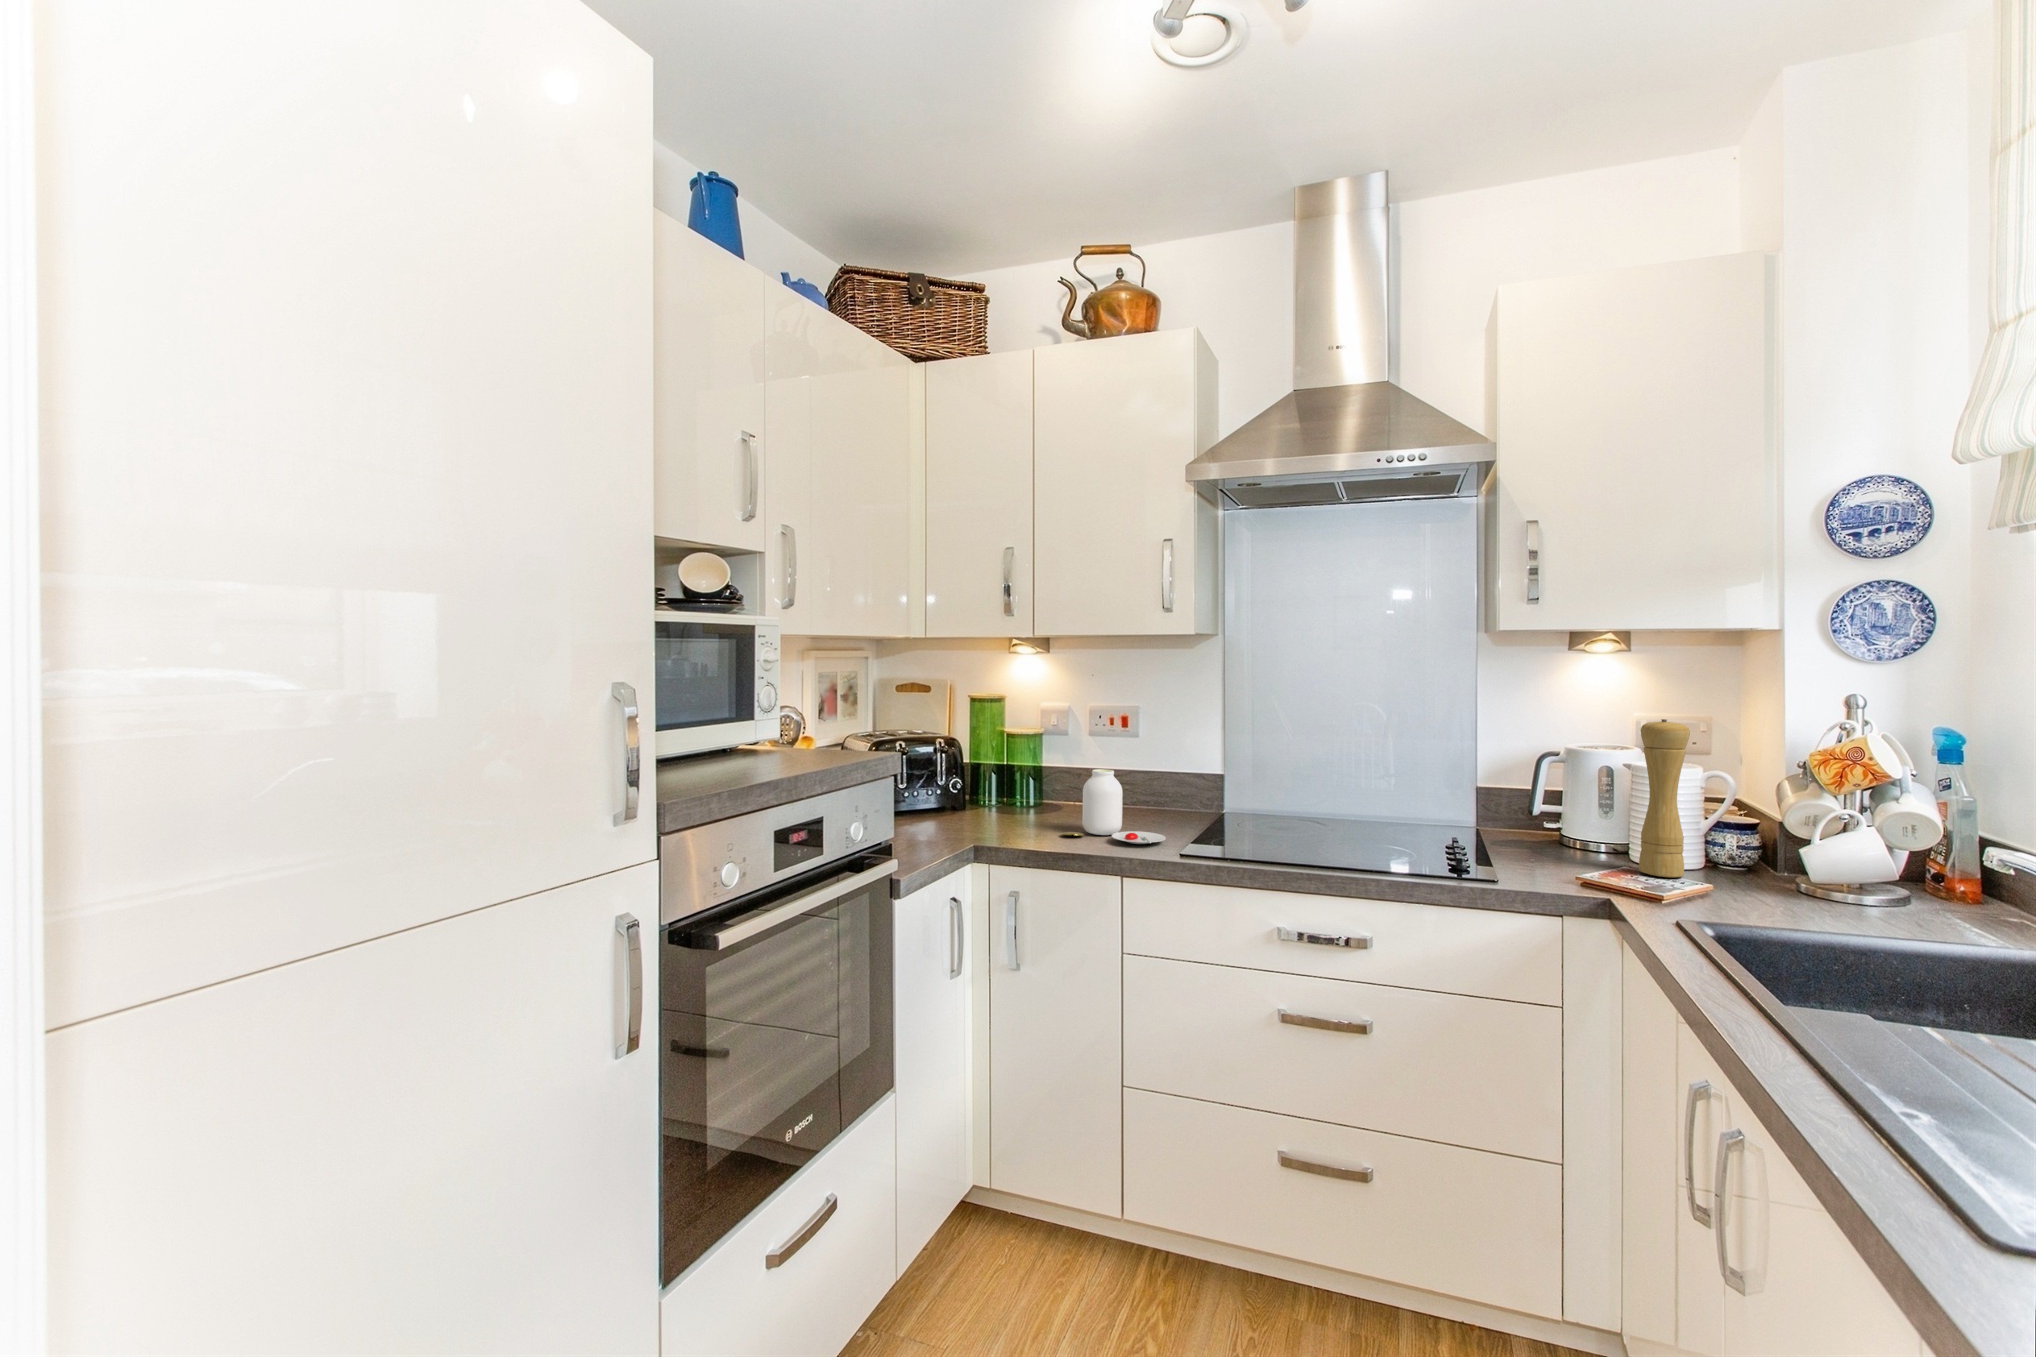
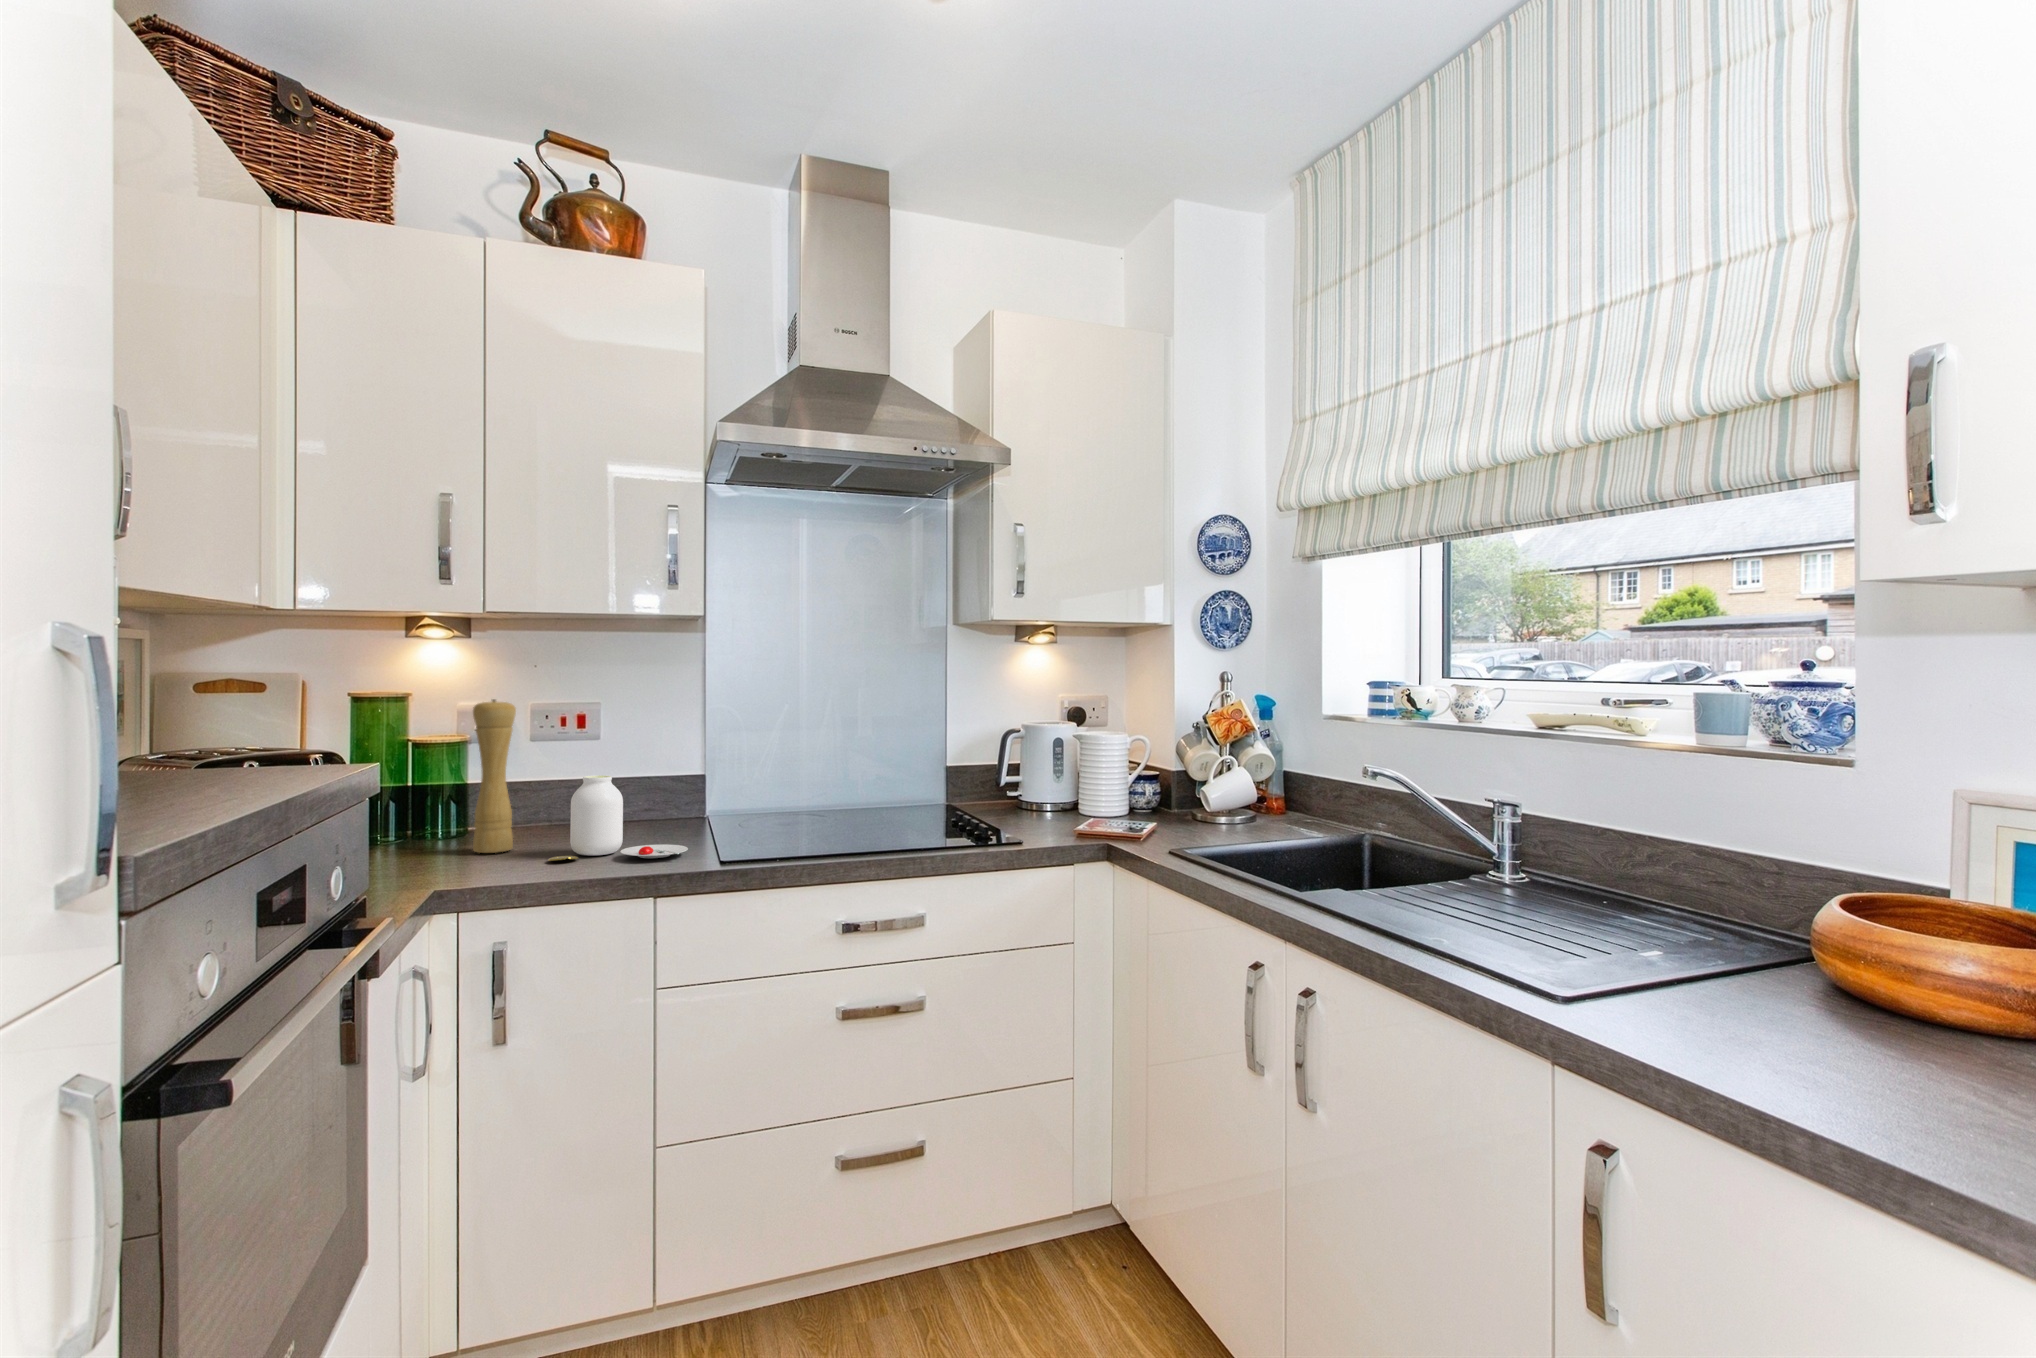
pepper mill: present [1639,719,1690,877] -> present [473,699,516,853]

